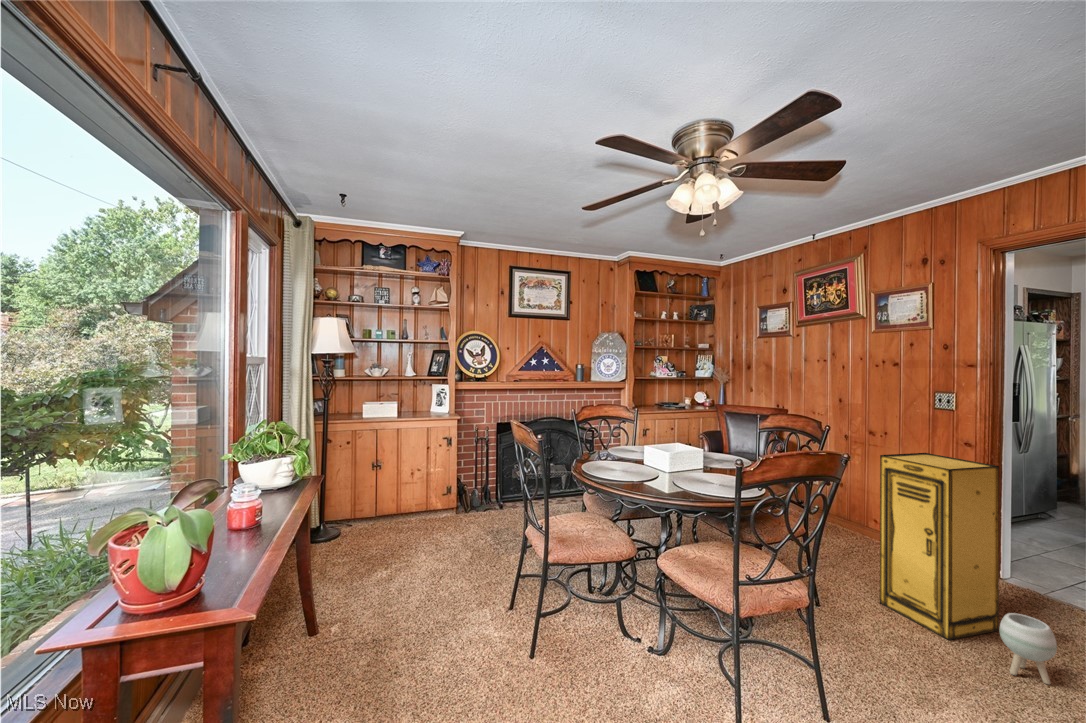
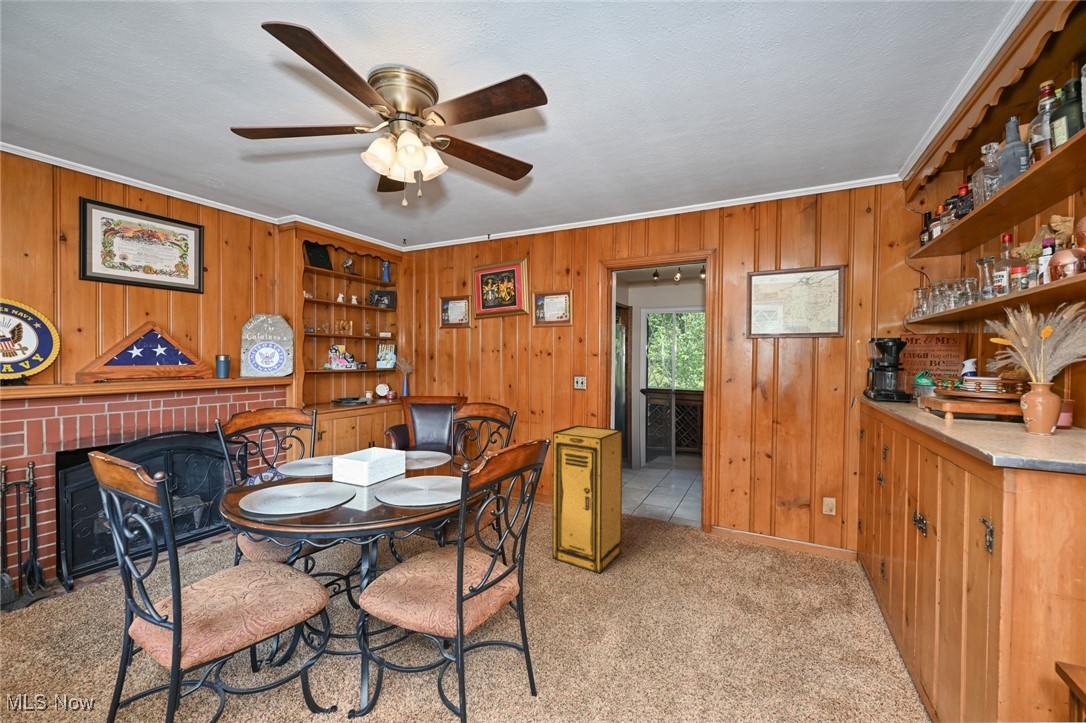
planter: present [999,613,1057,684] -> none [630,539,659,586]

